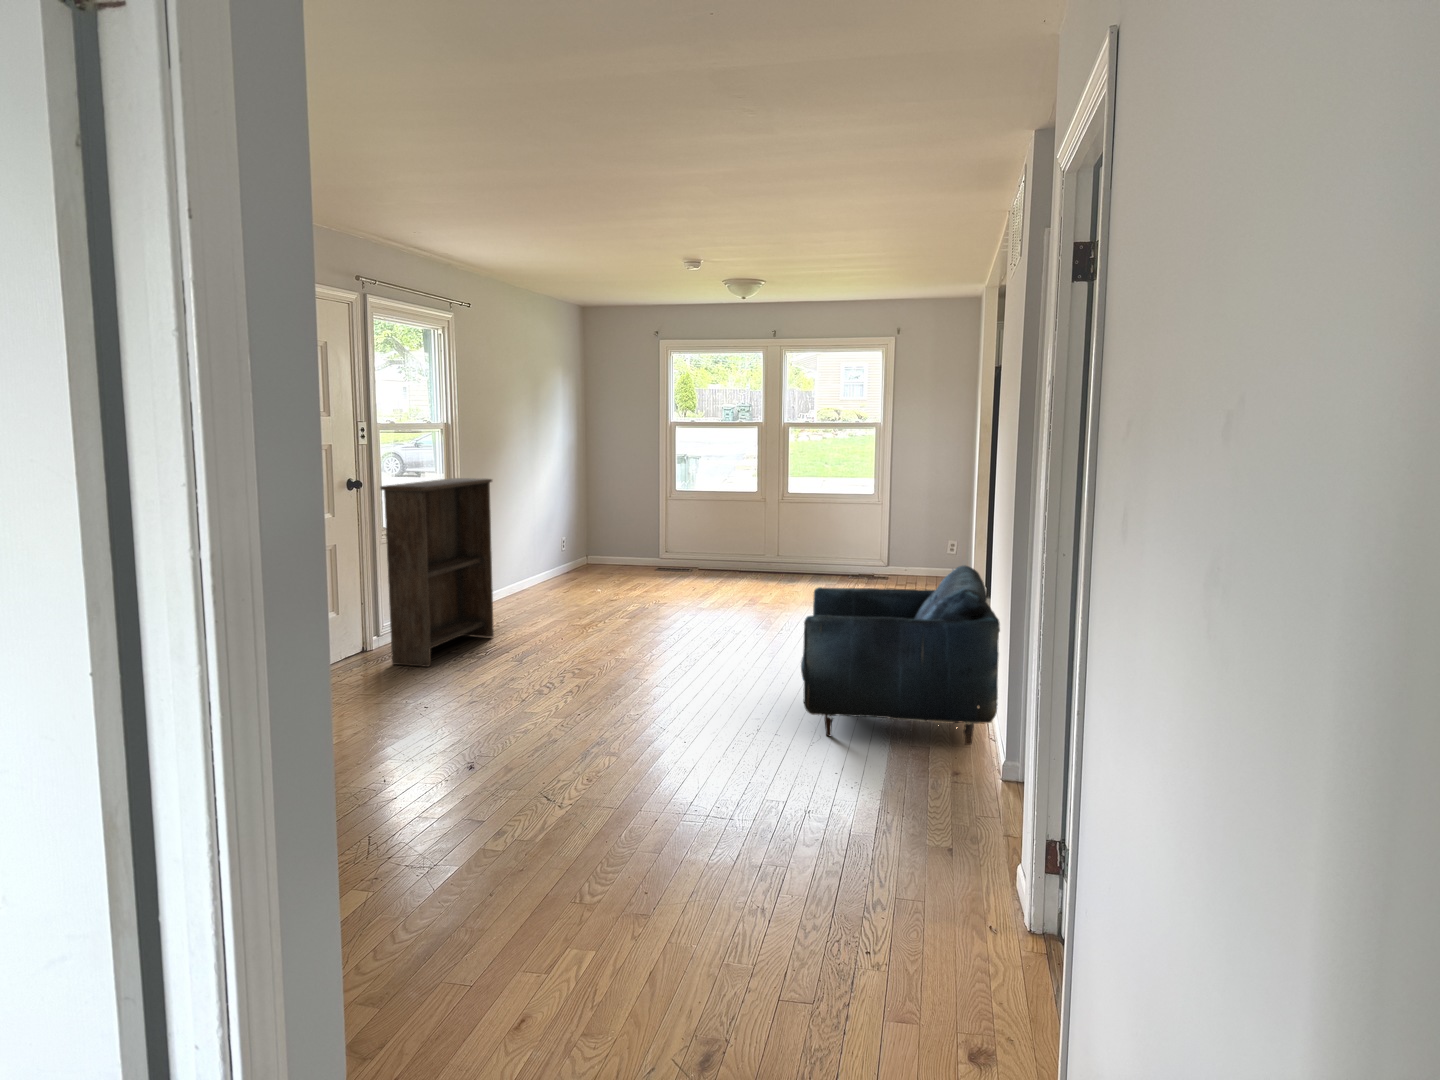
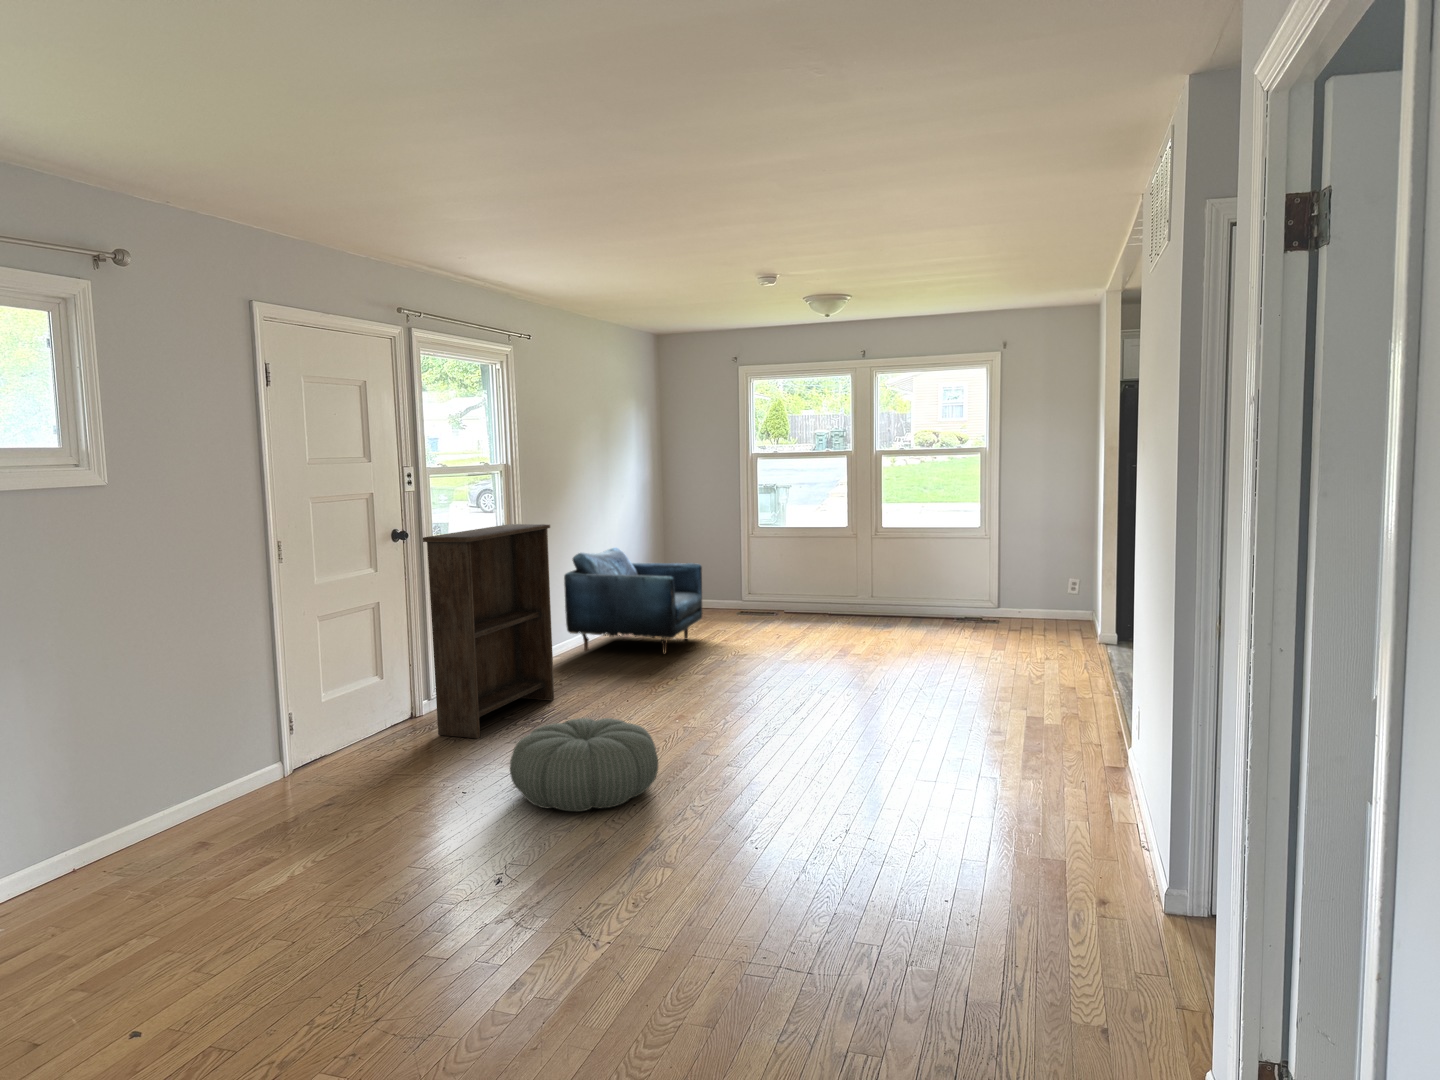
armchair: present [801,566,1000,745] -> present [564,548,702,654]
pouf: none [469,644,598,719] -> present [510,718,658,811]

